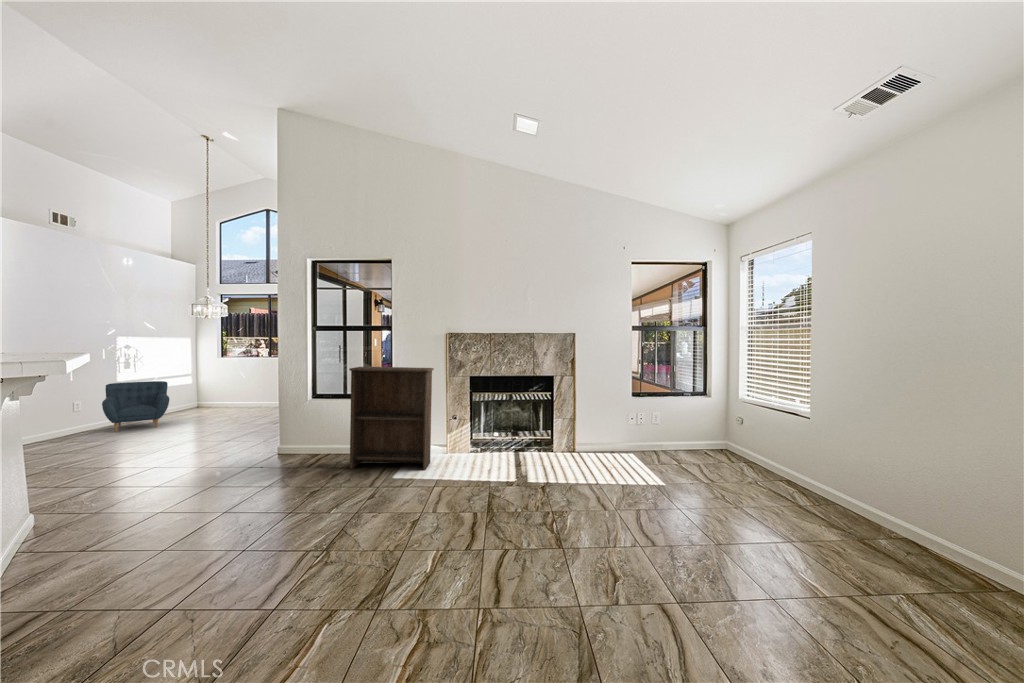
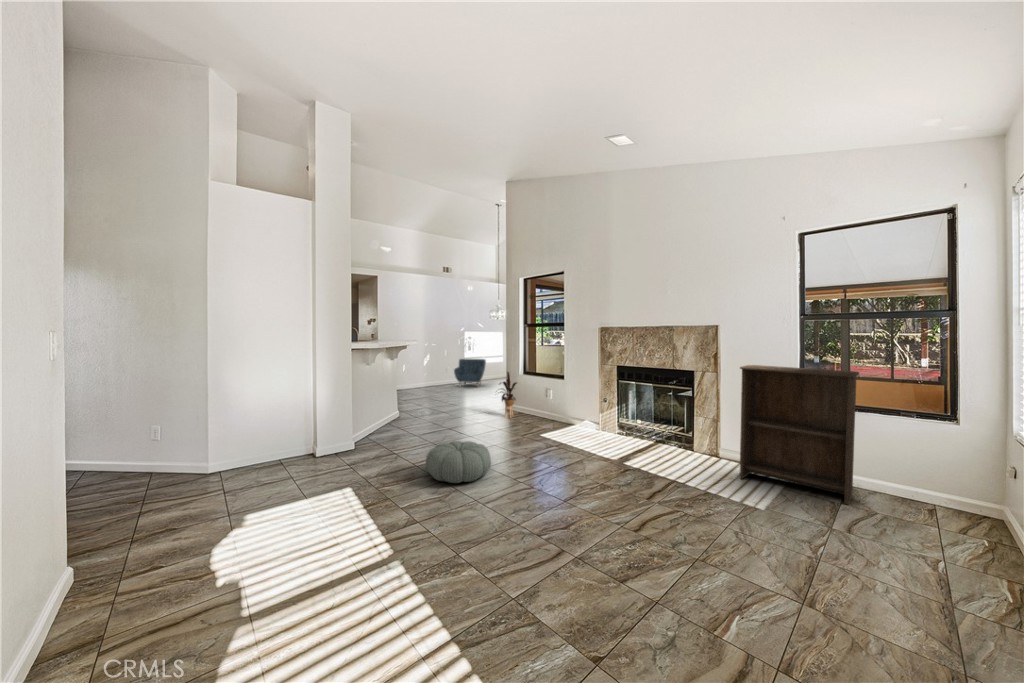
bookshelf: present [349,367,434,470] -> present [740,365,859,504]
house plant: none [277,395,318,462] -> present [500,372,517,418]
pouf: none [339,510,455,600] -> present [426,441,491,483]

